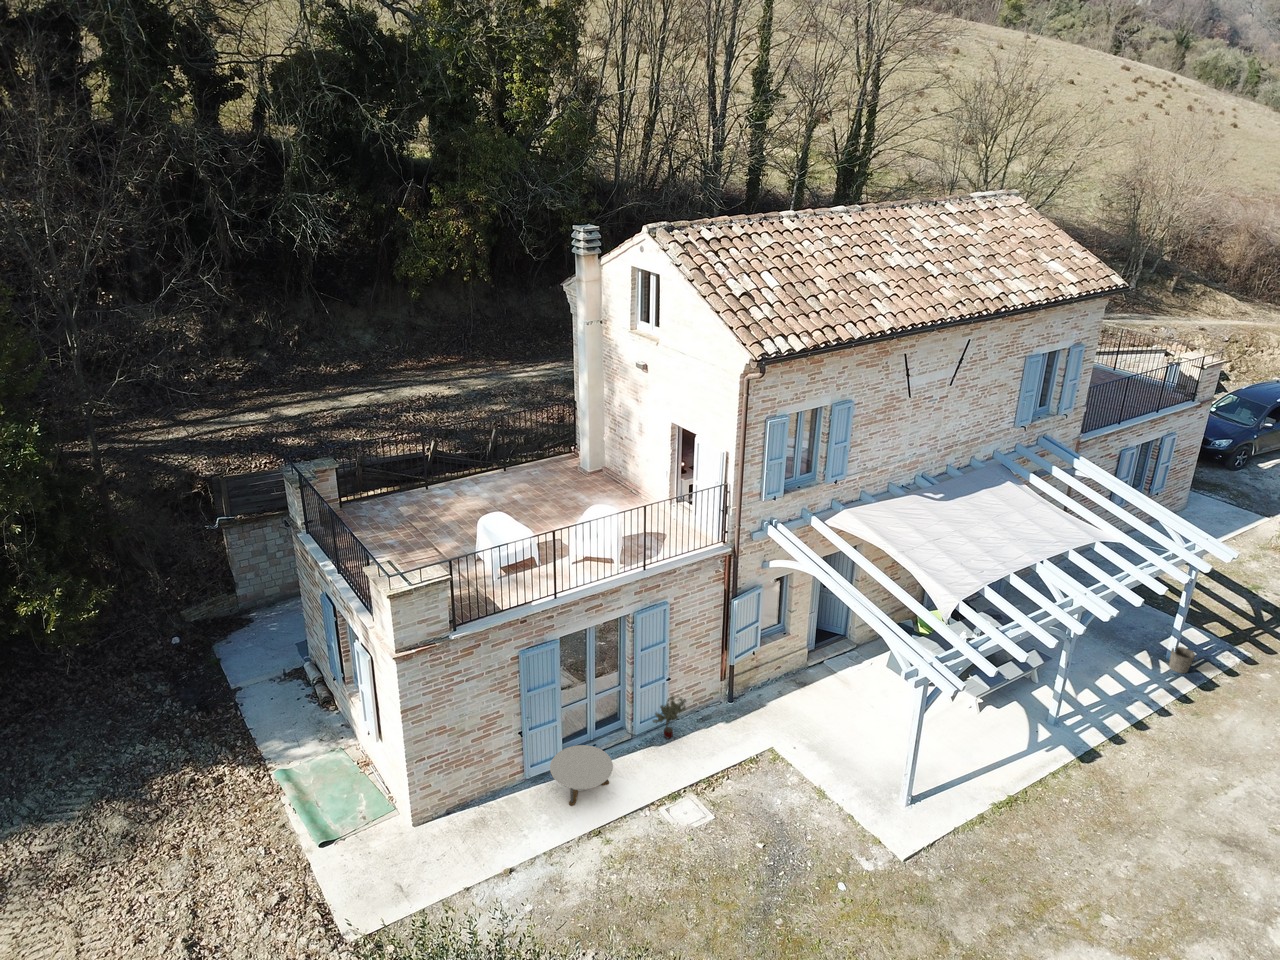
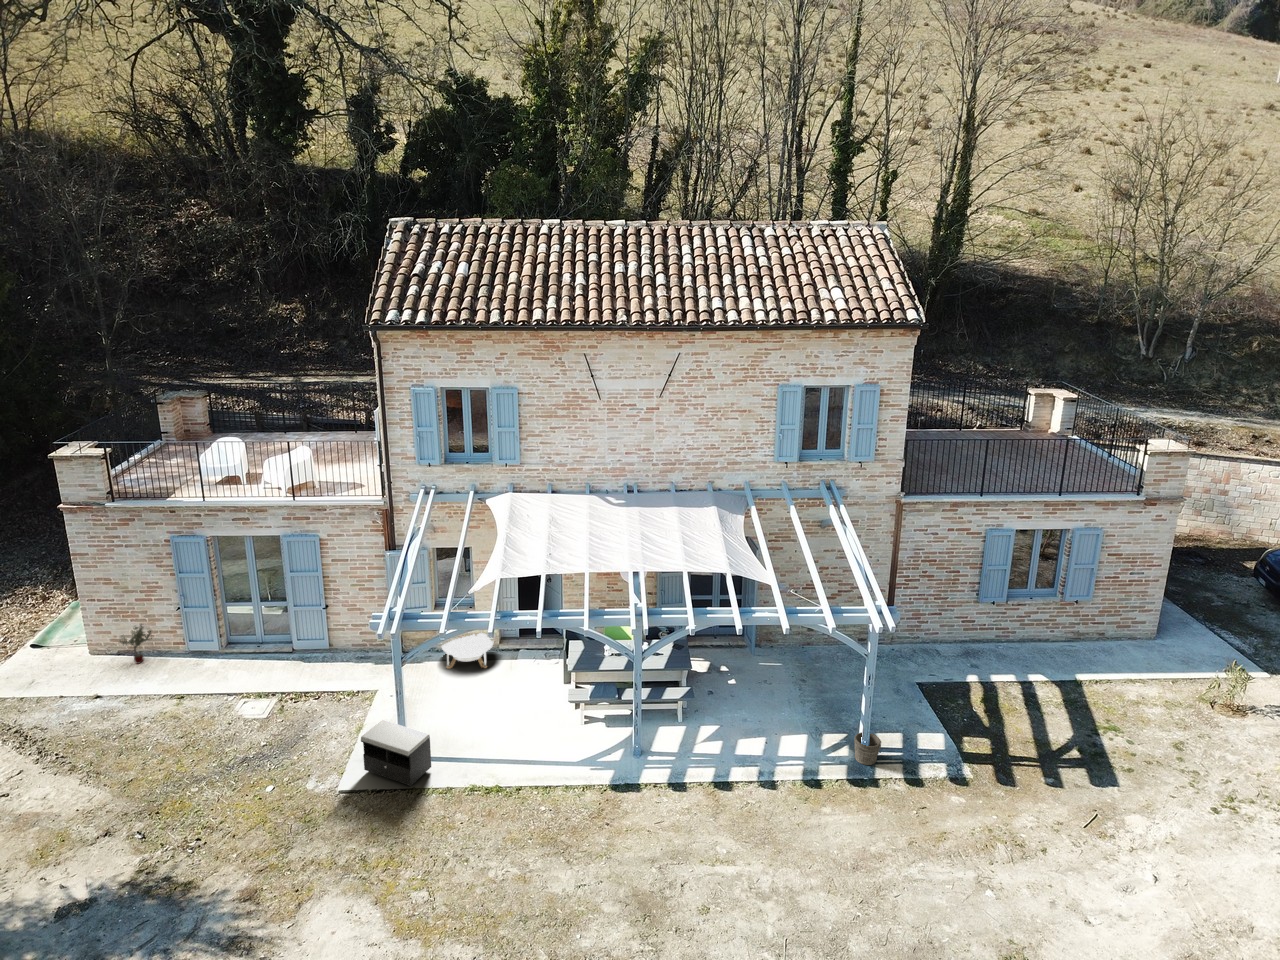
potted tree: present [653,694,686,738] -> present [120,624,152,664]
round table: present [550,745,613,806] -> present [441,633,493,669]
storage bench: none [883,773,958,830] -> present [361,720,431,786]

